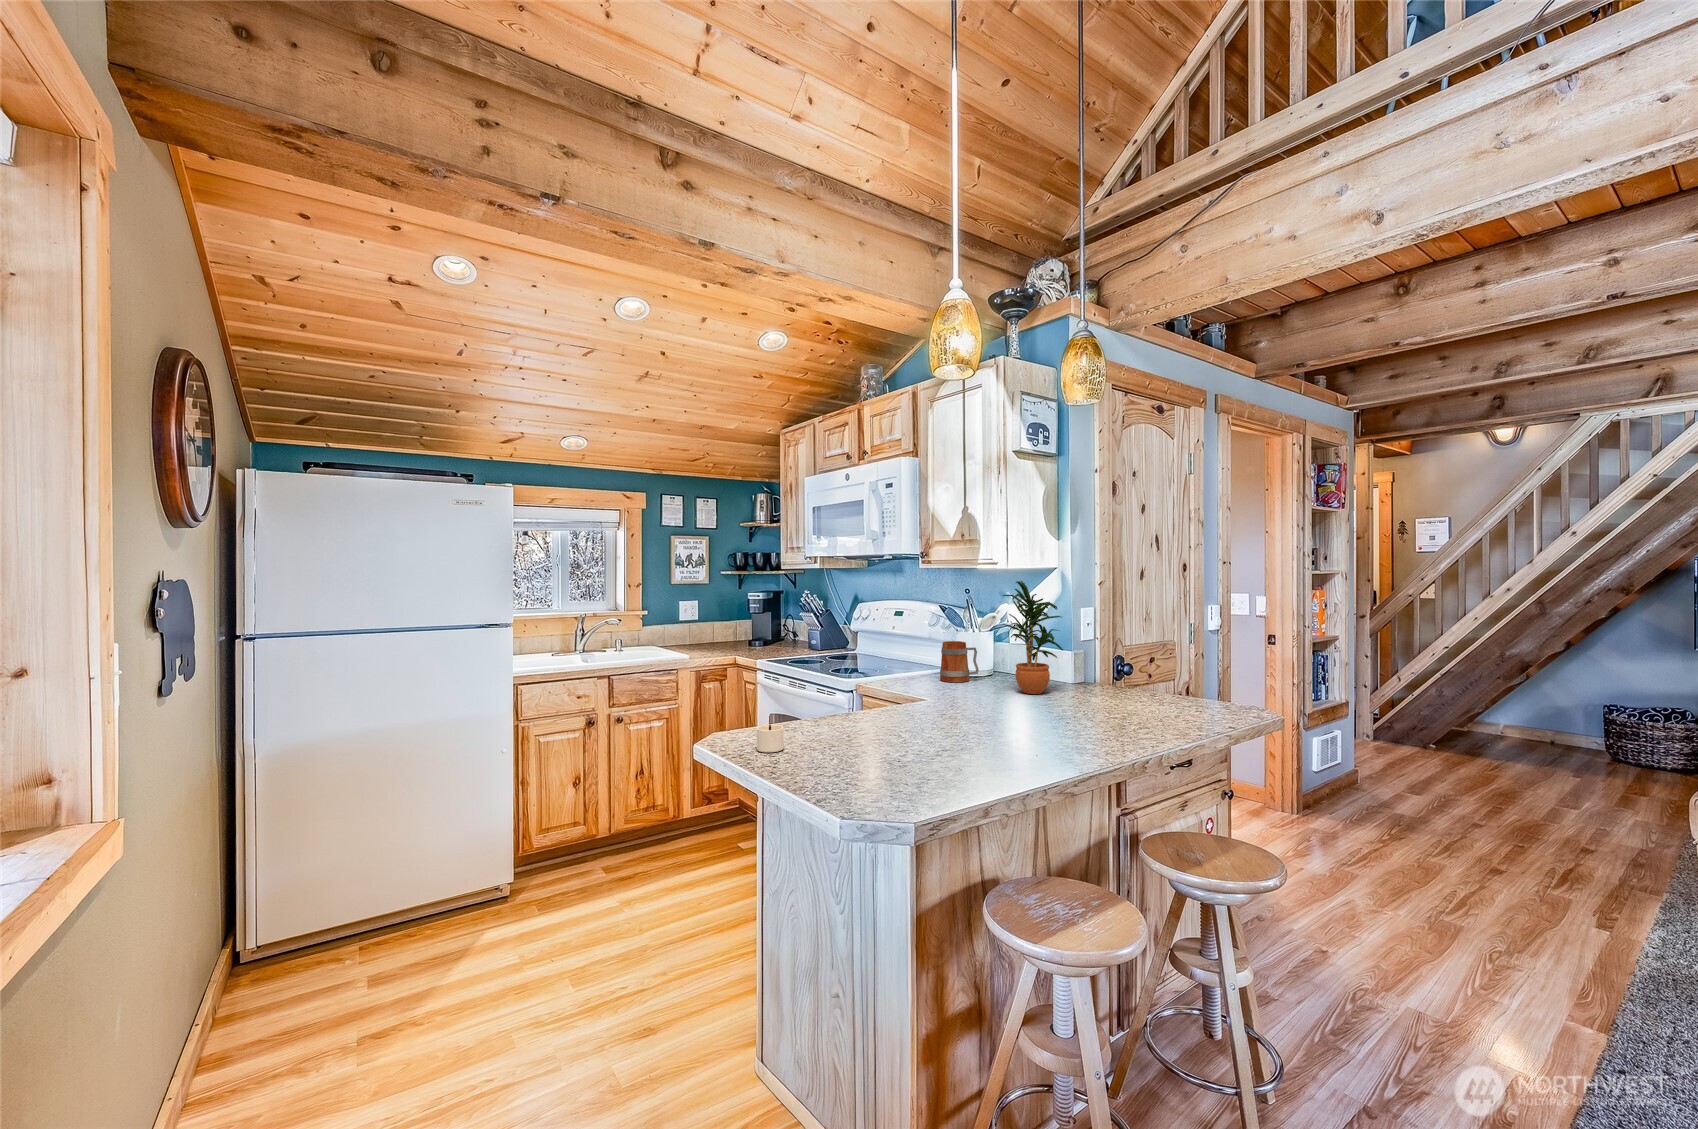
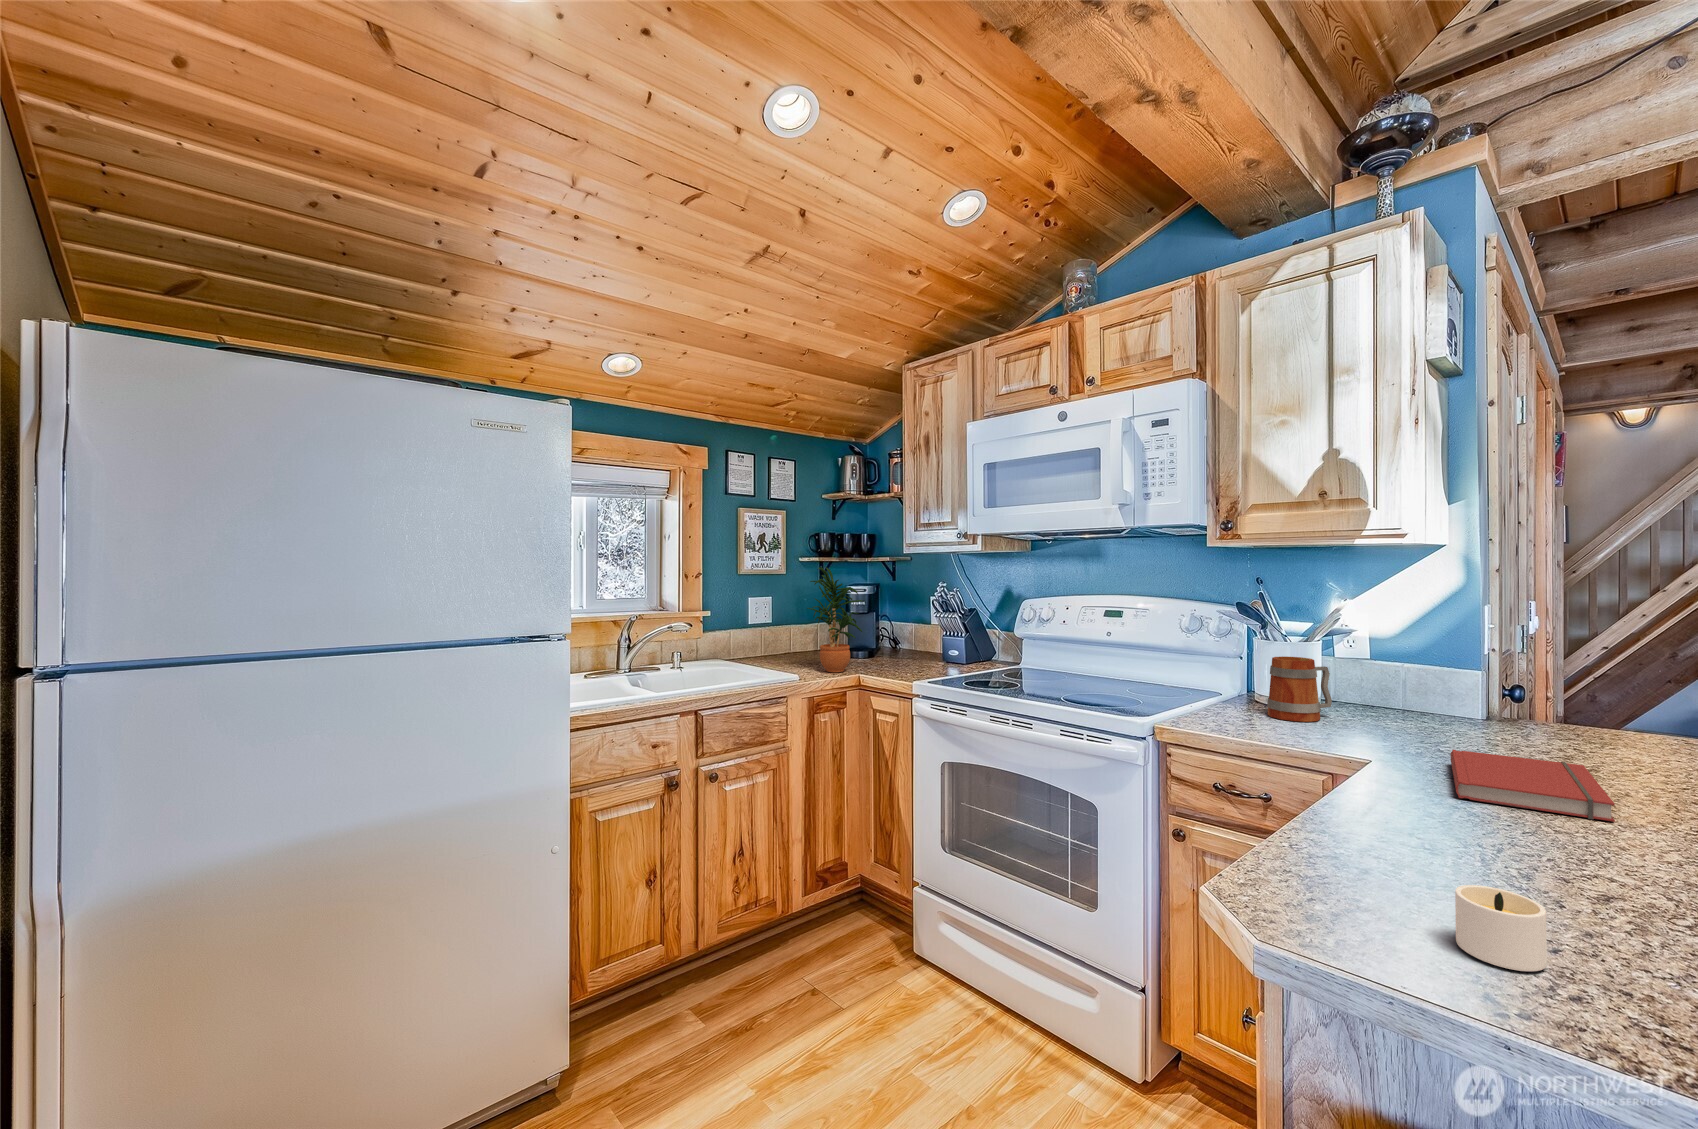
potted plant: present [1003,581,1063,694] -> present [807,568,864,672]
book: none [919,692,1015,721] -> present [1450,750,1615,822]

